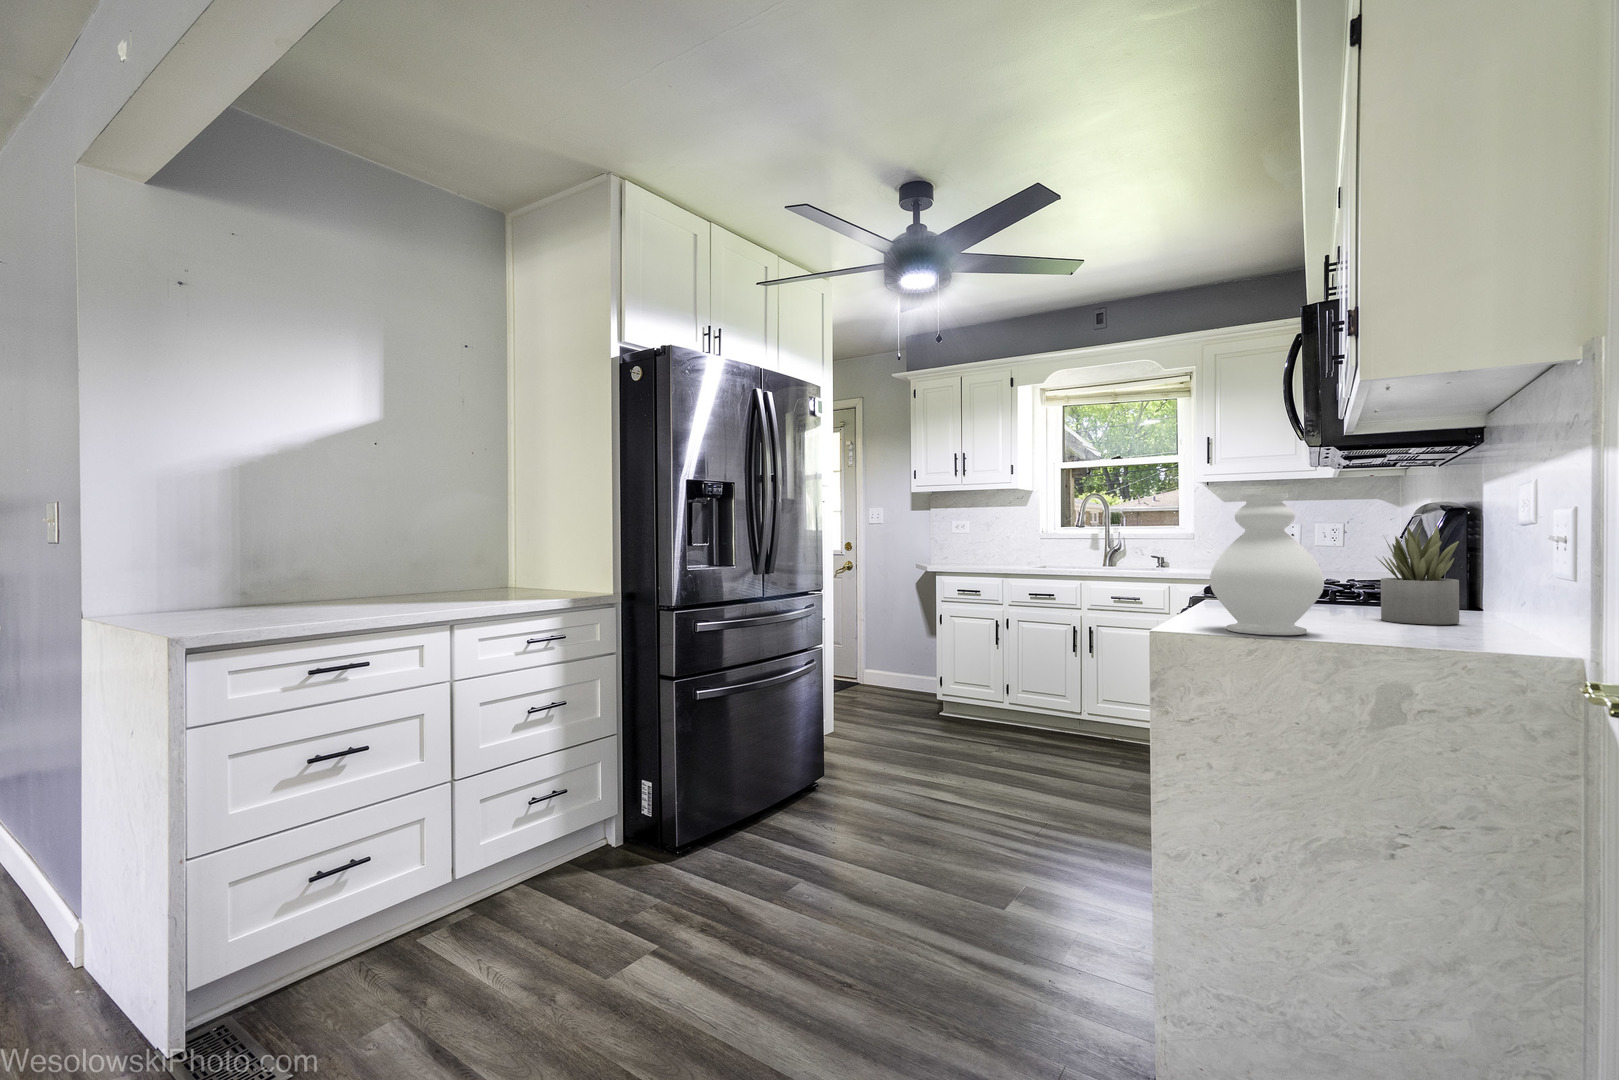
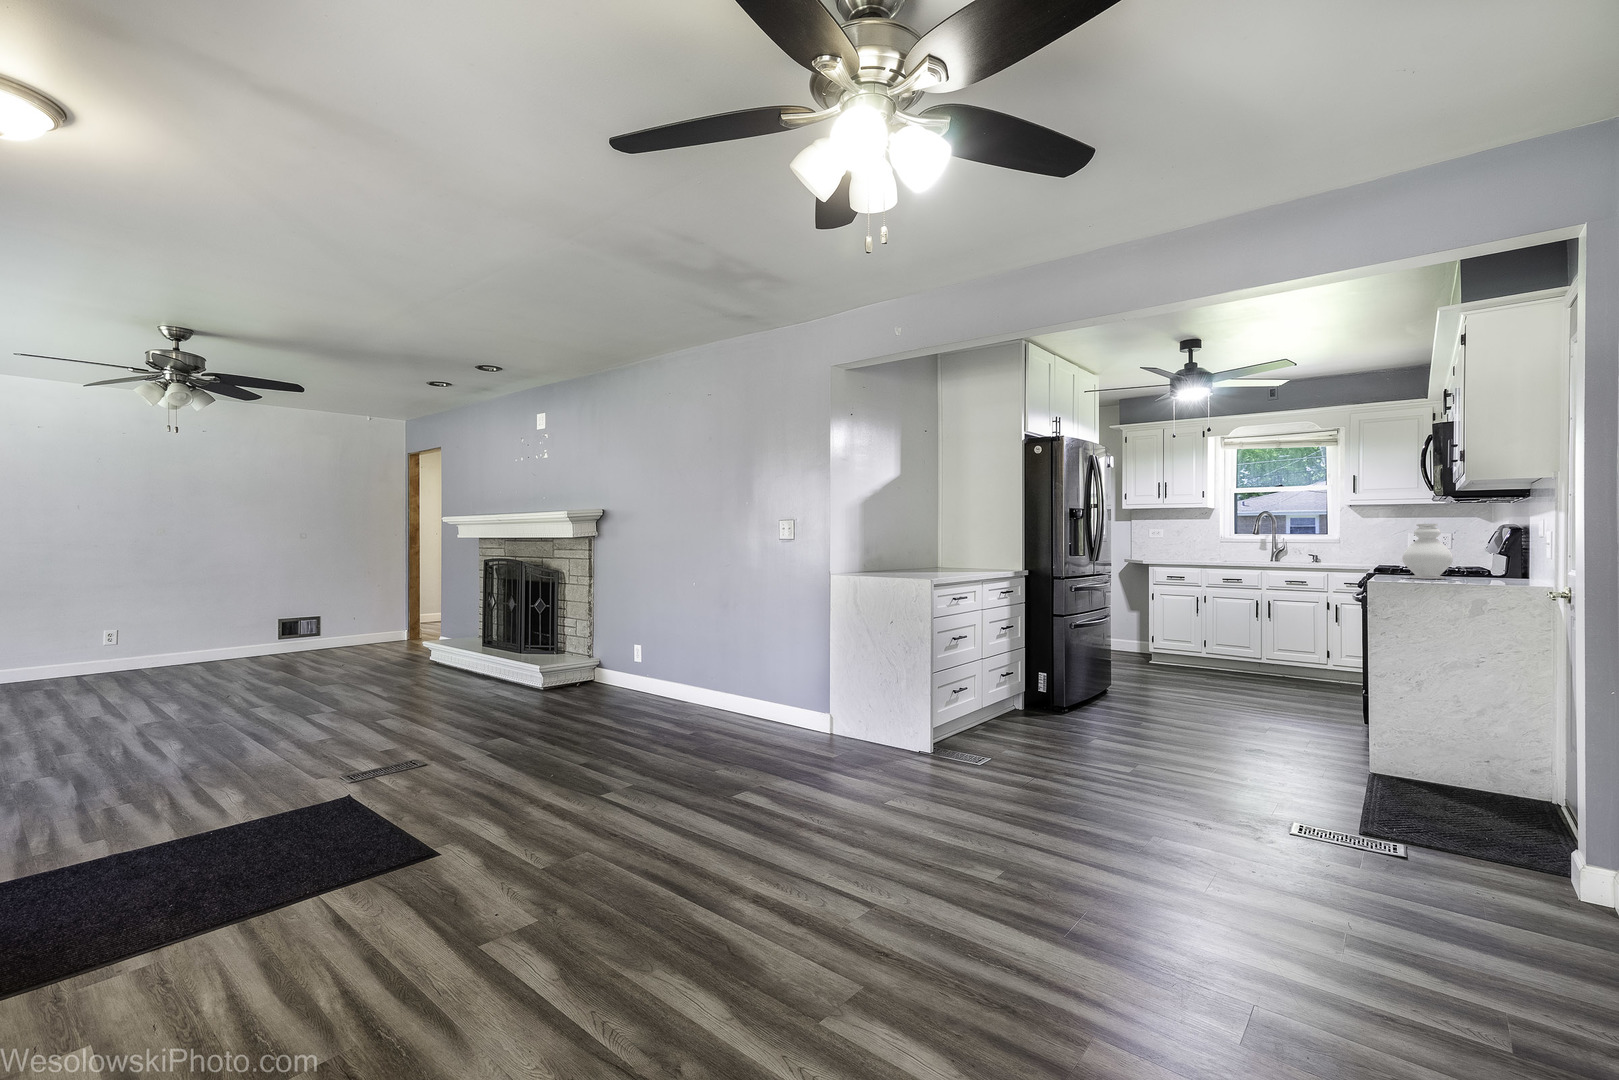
succulent plant: present [1377,525,1459,625] -> none [1474,536,1512,578]

